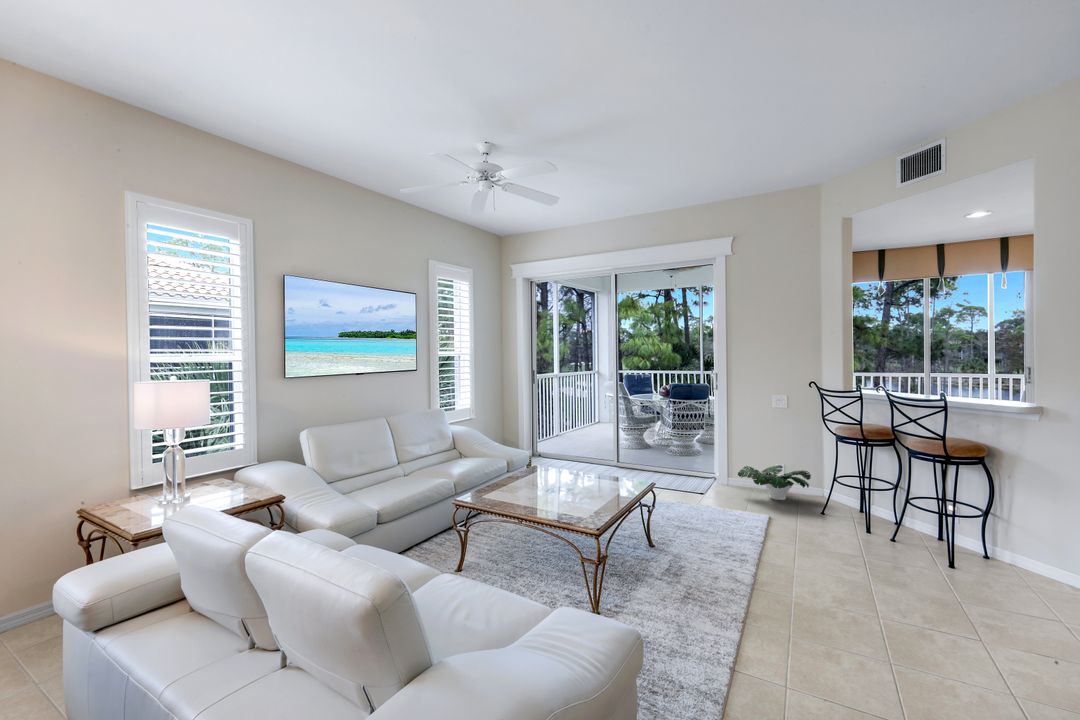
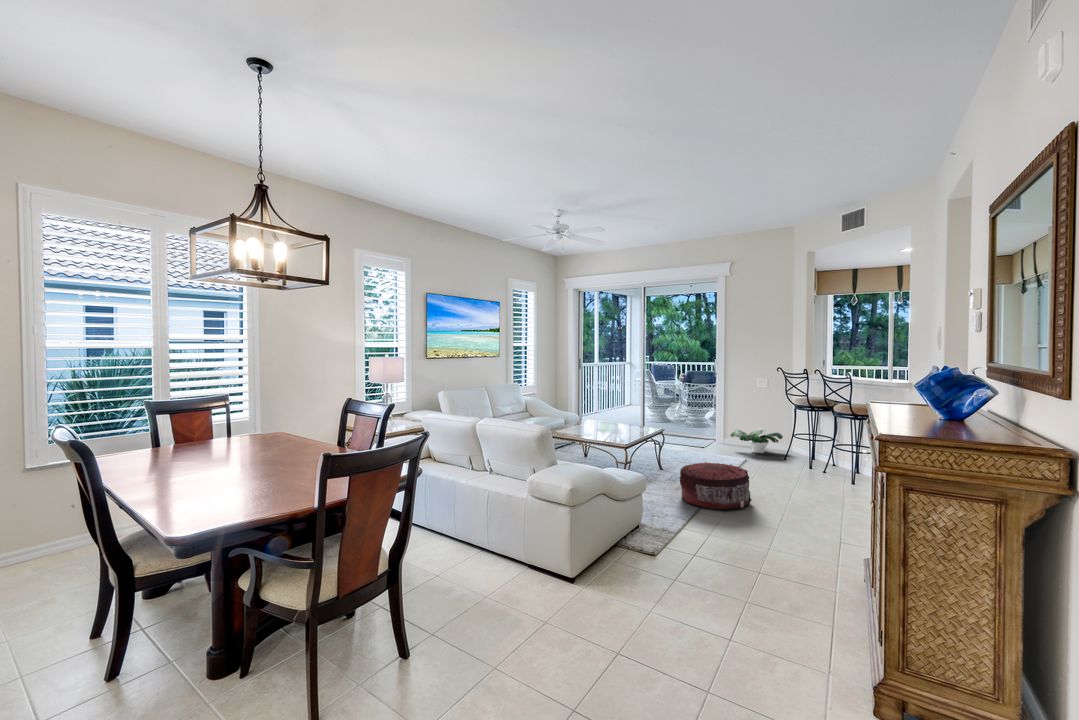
pouf: none [689,551,825,670] -> present [679,462,752,509]

